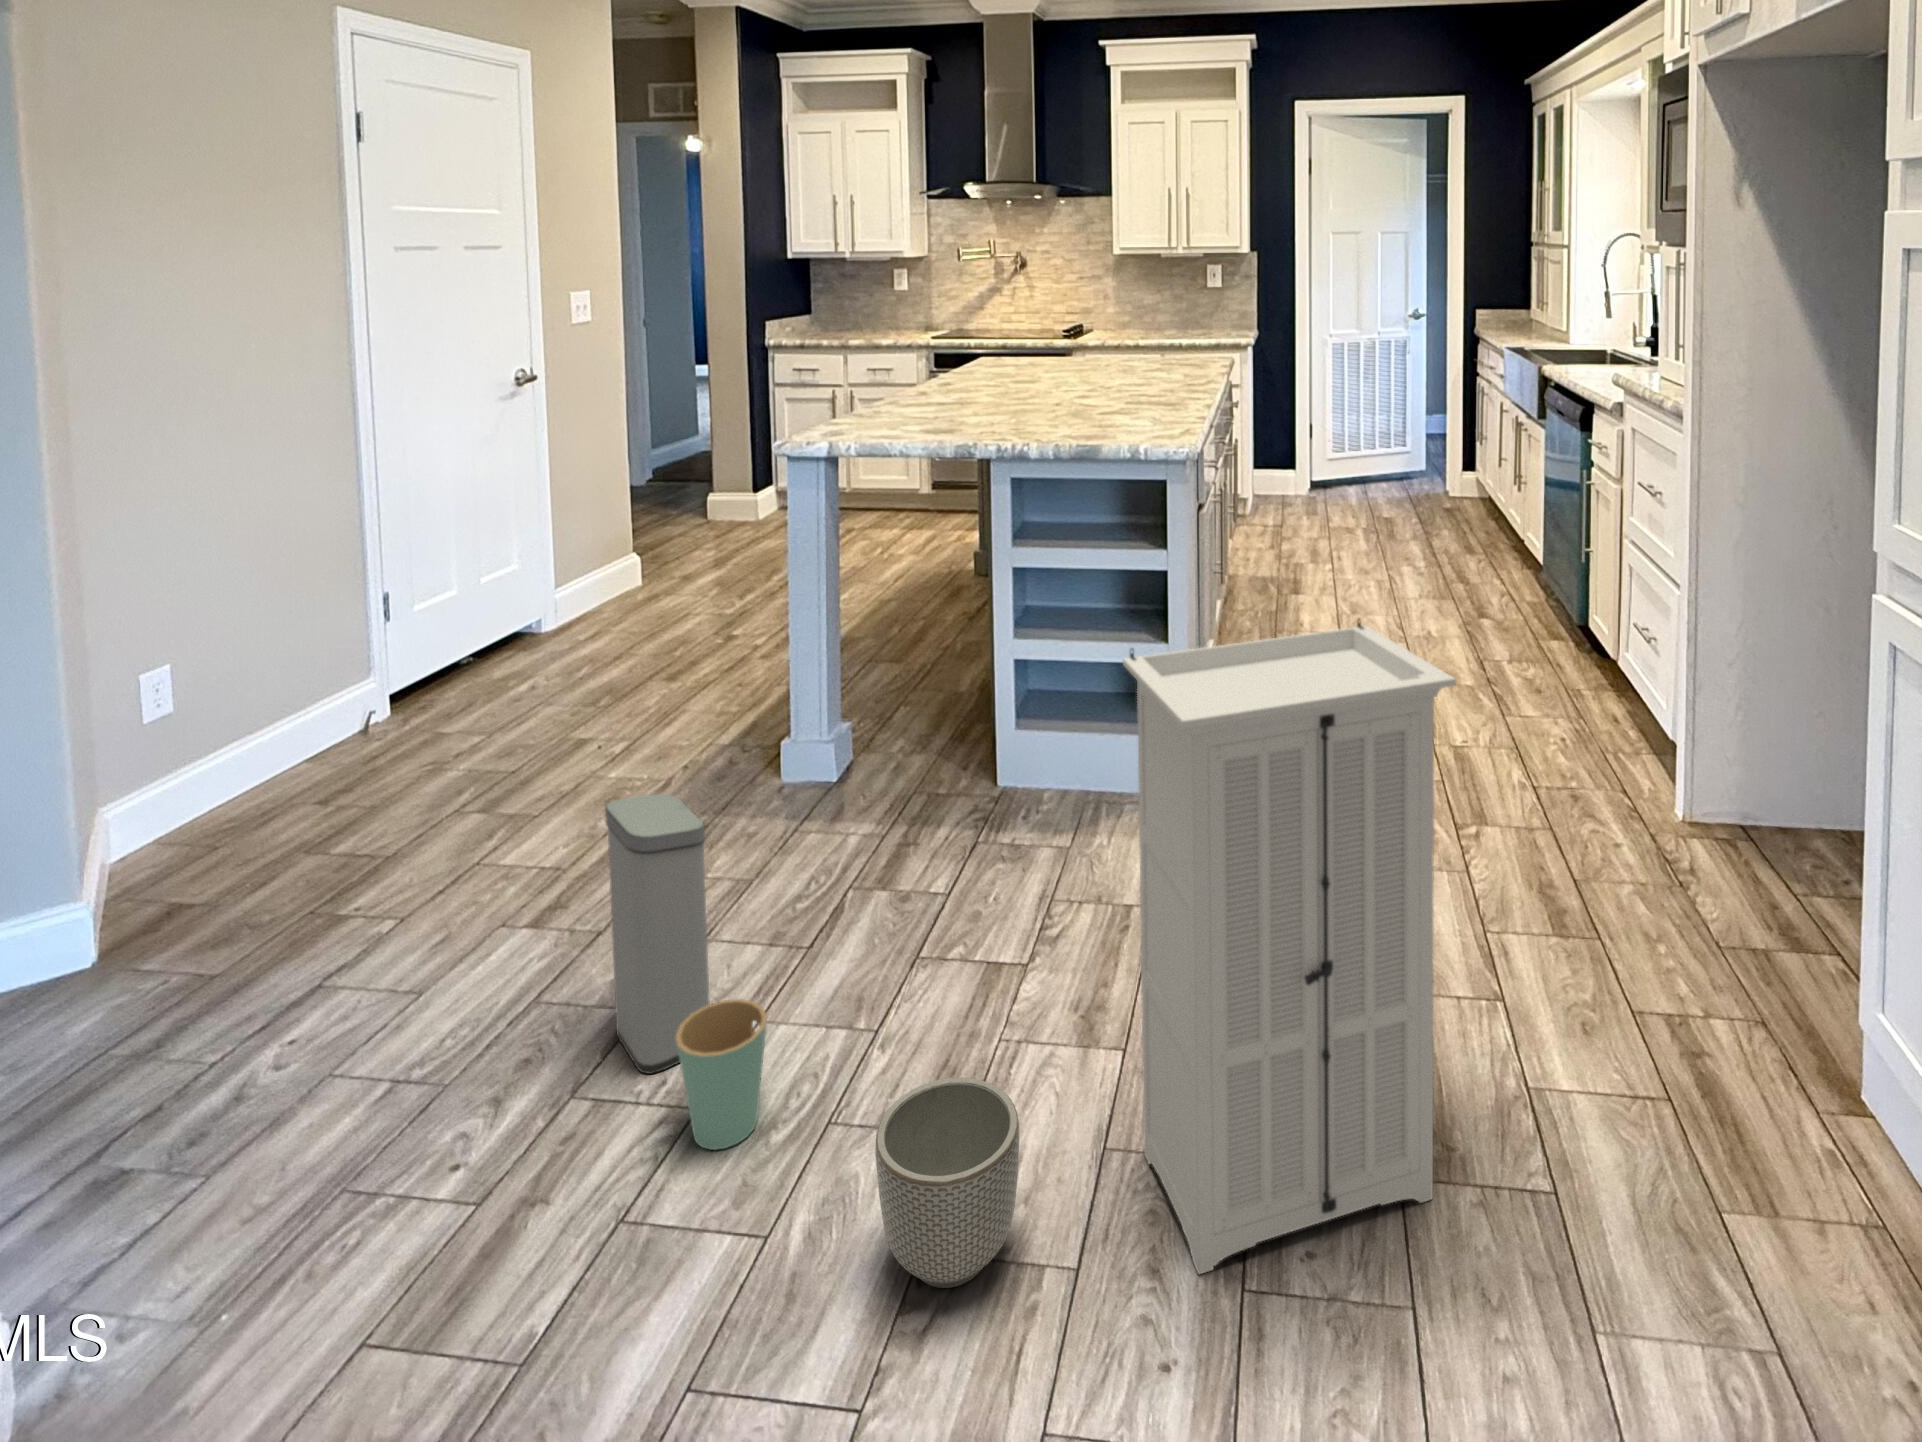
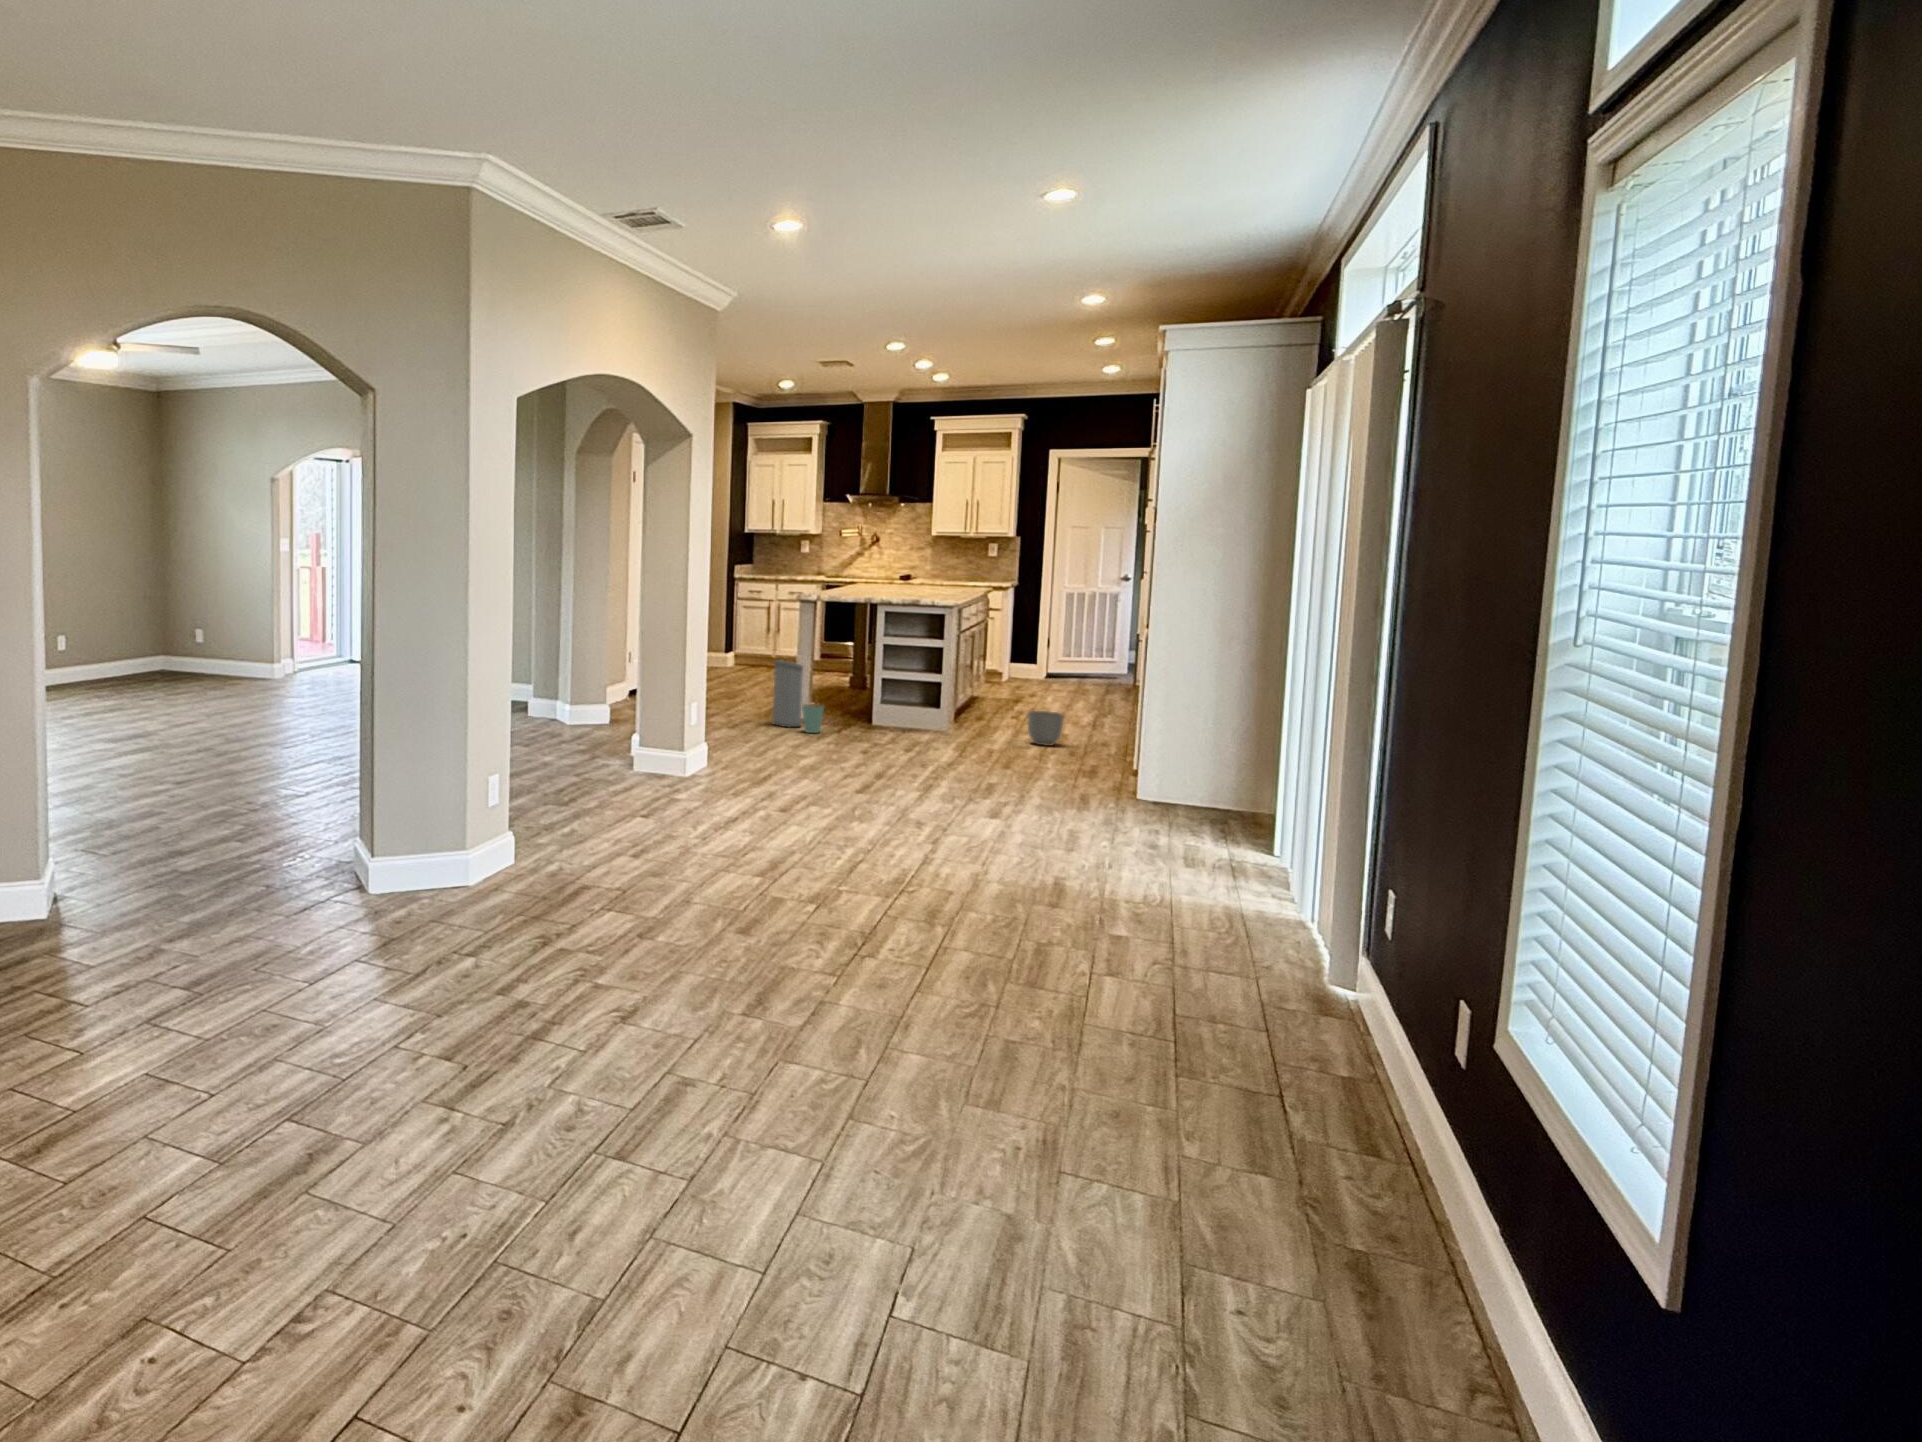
storage cabinet: present [1123,619,1456,1274] -> none [926,609,1015,750]
planter: present [875,1077,1019,1288] -> present [1028,711,1064,746]

